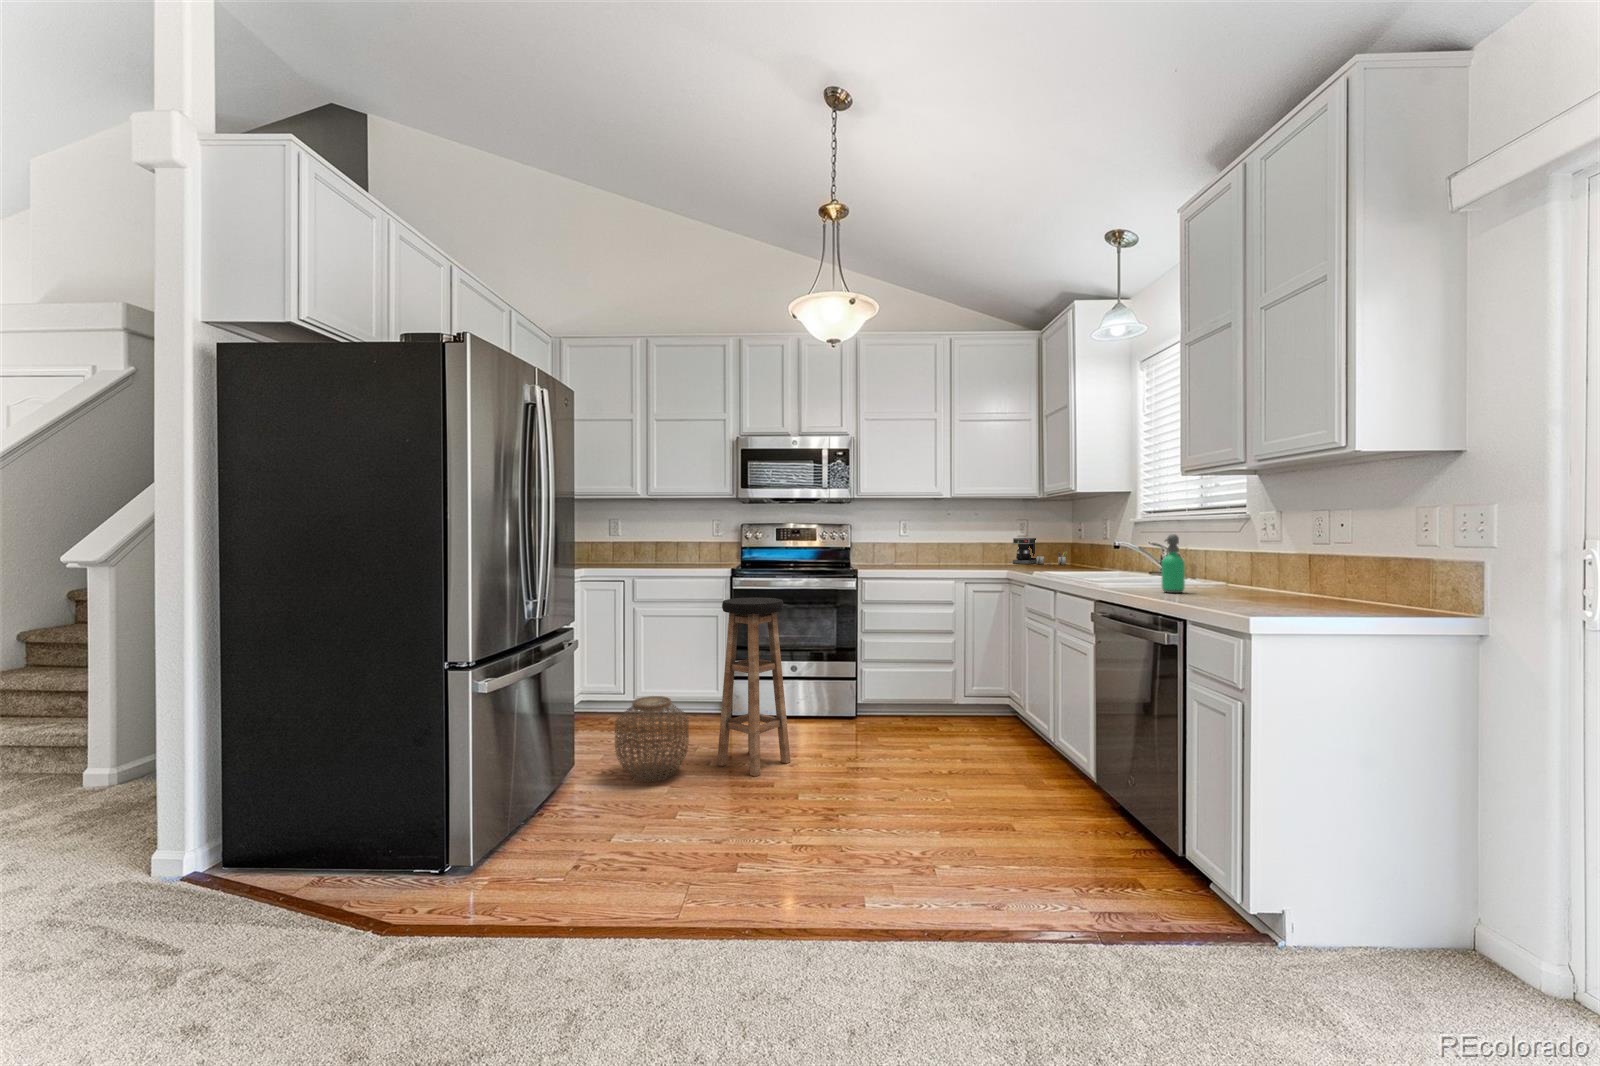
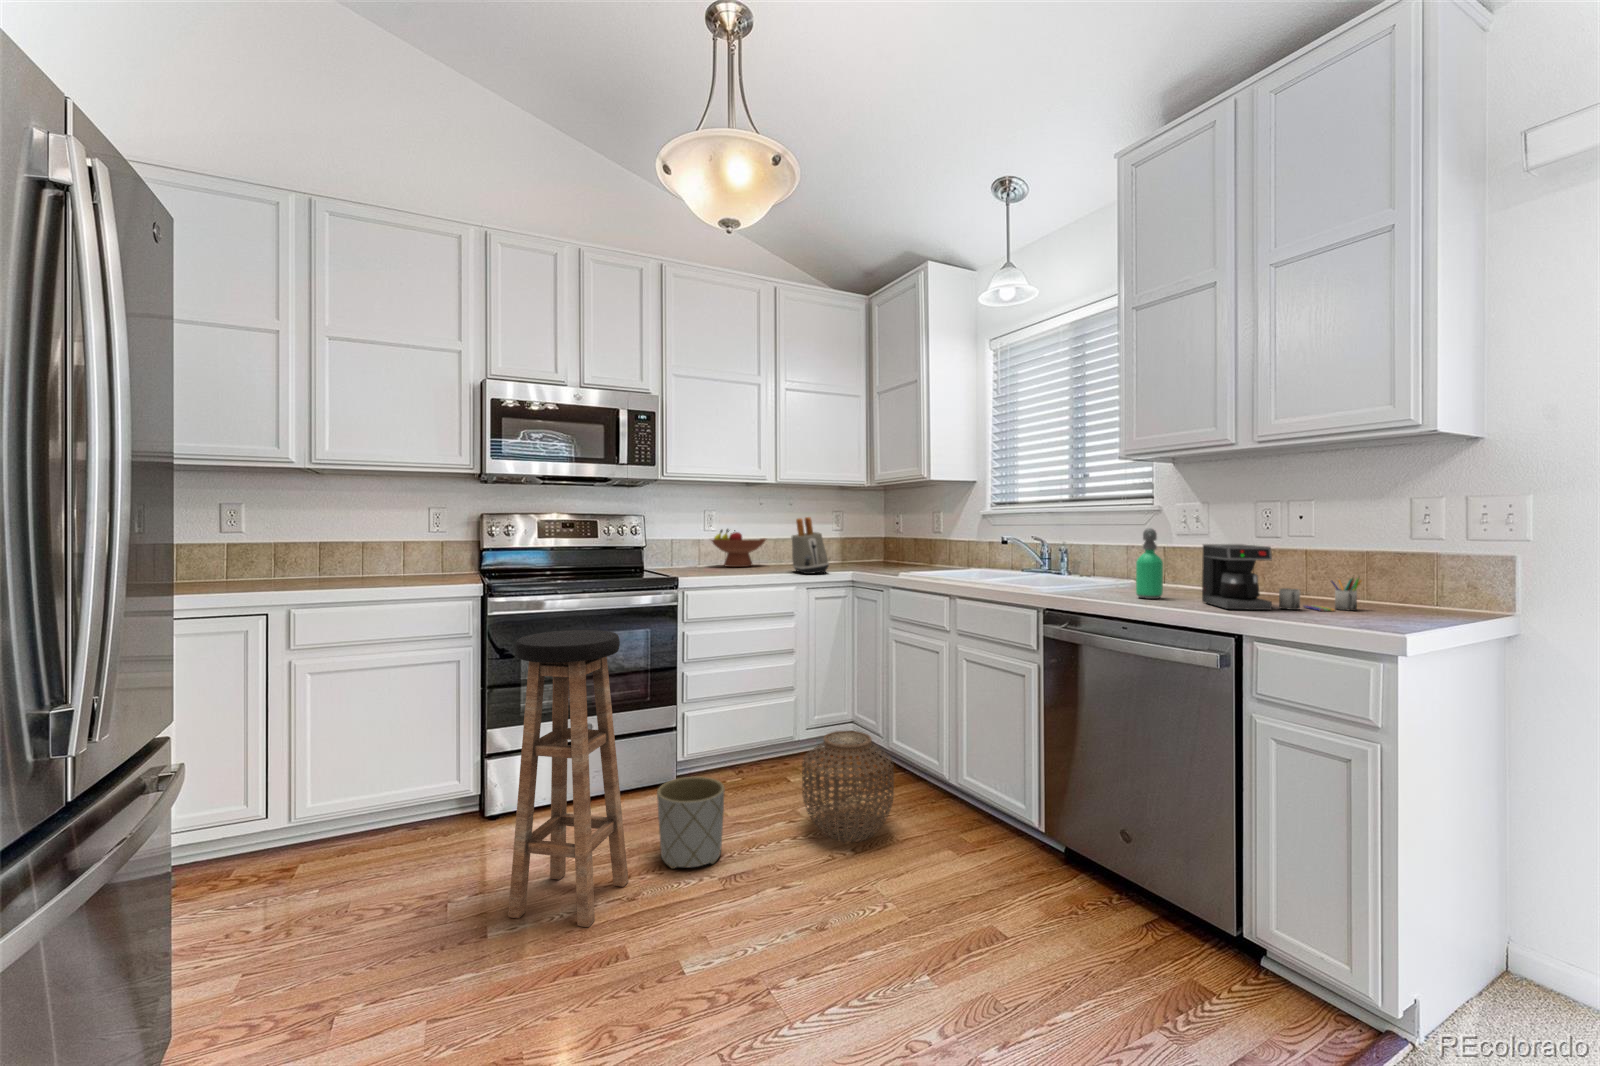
toaster: none [956,525,985,570] -> present [792,517,829,574]
fruit bowl: none [907,534,954,564] -> present [712,529,765,567]
coffee maker: present [1013,538,1068,565] -> present [1202,544,1361,611]
woven basket: present [615,696,689,782] -> present [802,730,894,842]
planter: none [814,705,859,763] -> present [657,777,724,869]

